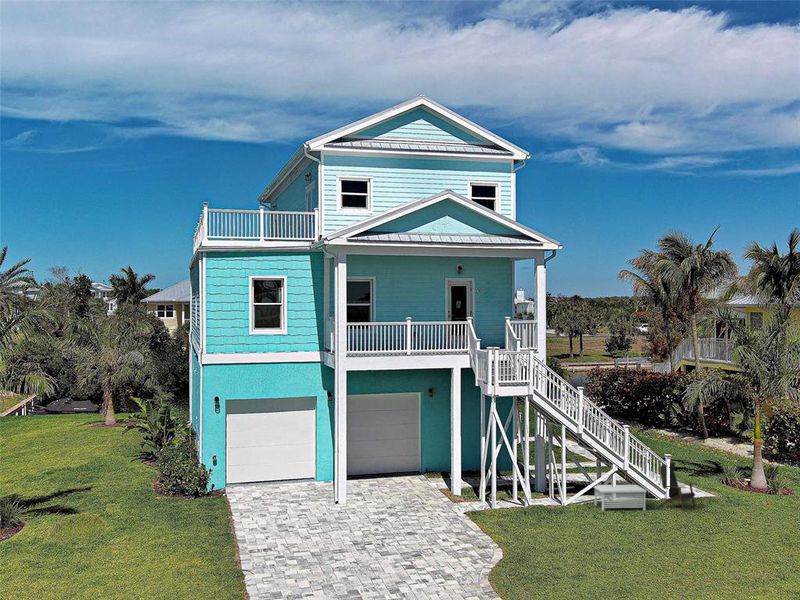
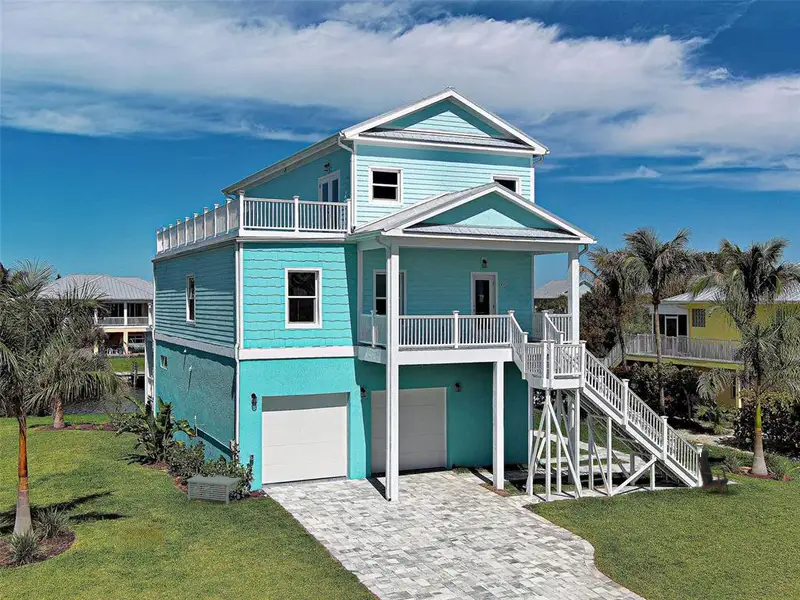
storage bench: present [594,485,646,511] -> present [187,475,241,504]

